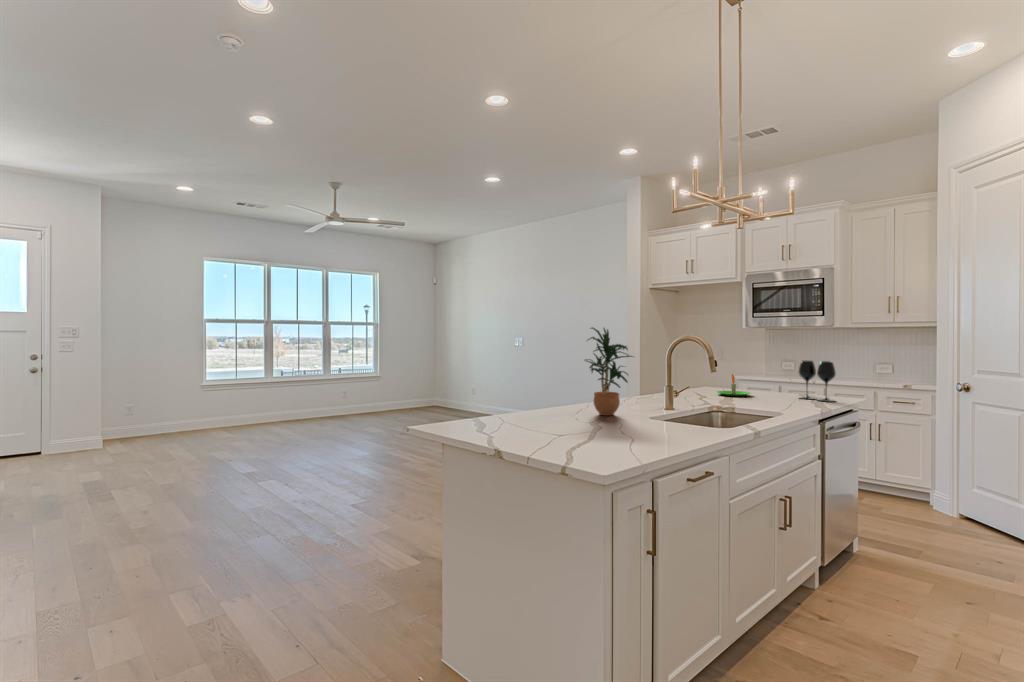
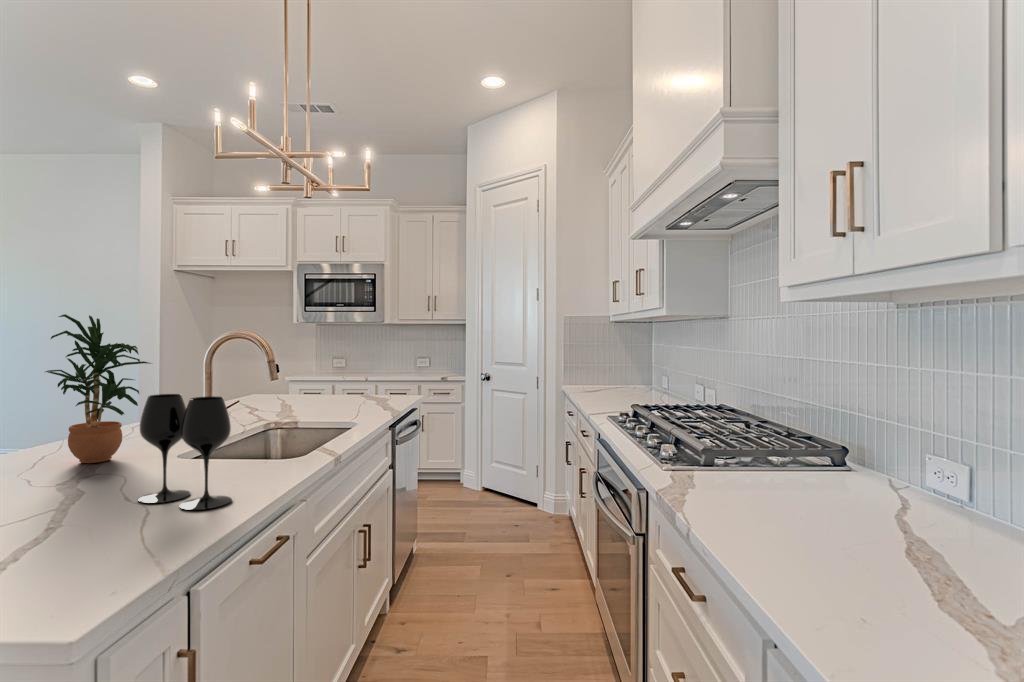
wine glass: present [799,360,836,402] -> present [138,394,232,510]
candle: present [717,374,751,396] -> none [270,377,313,404]

